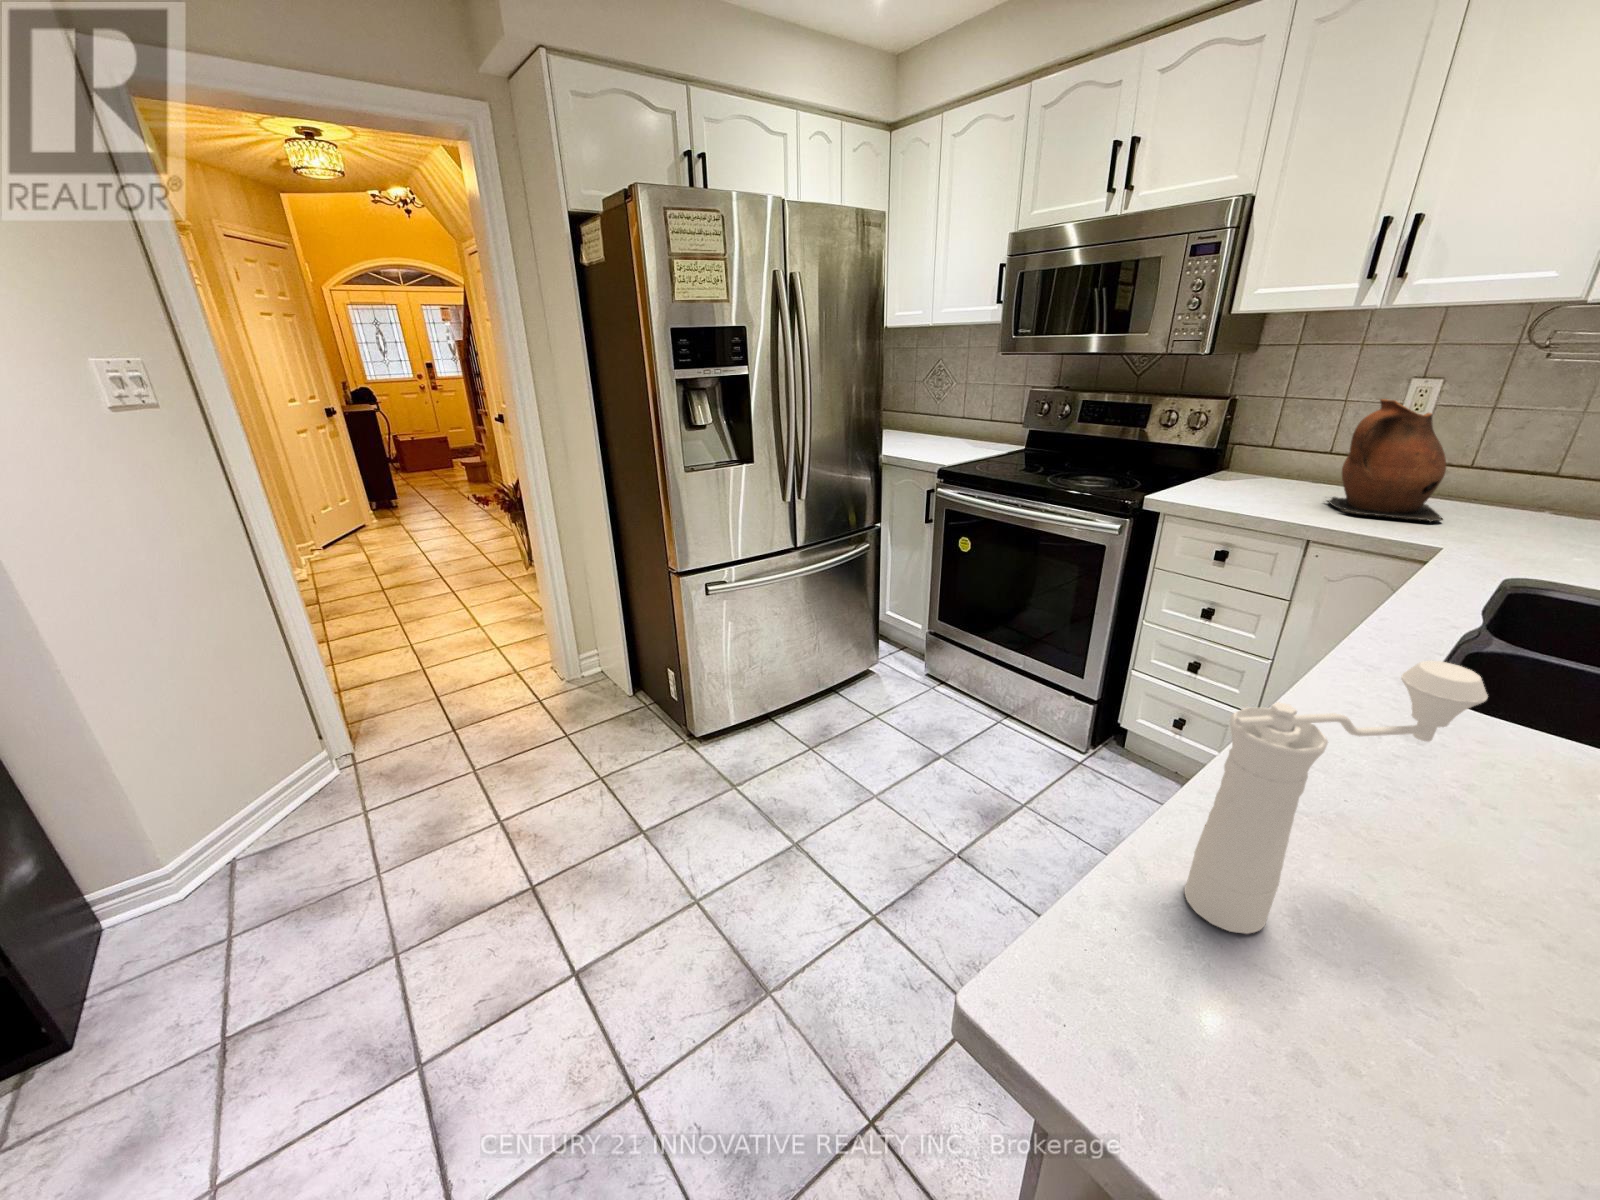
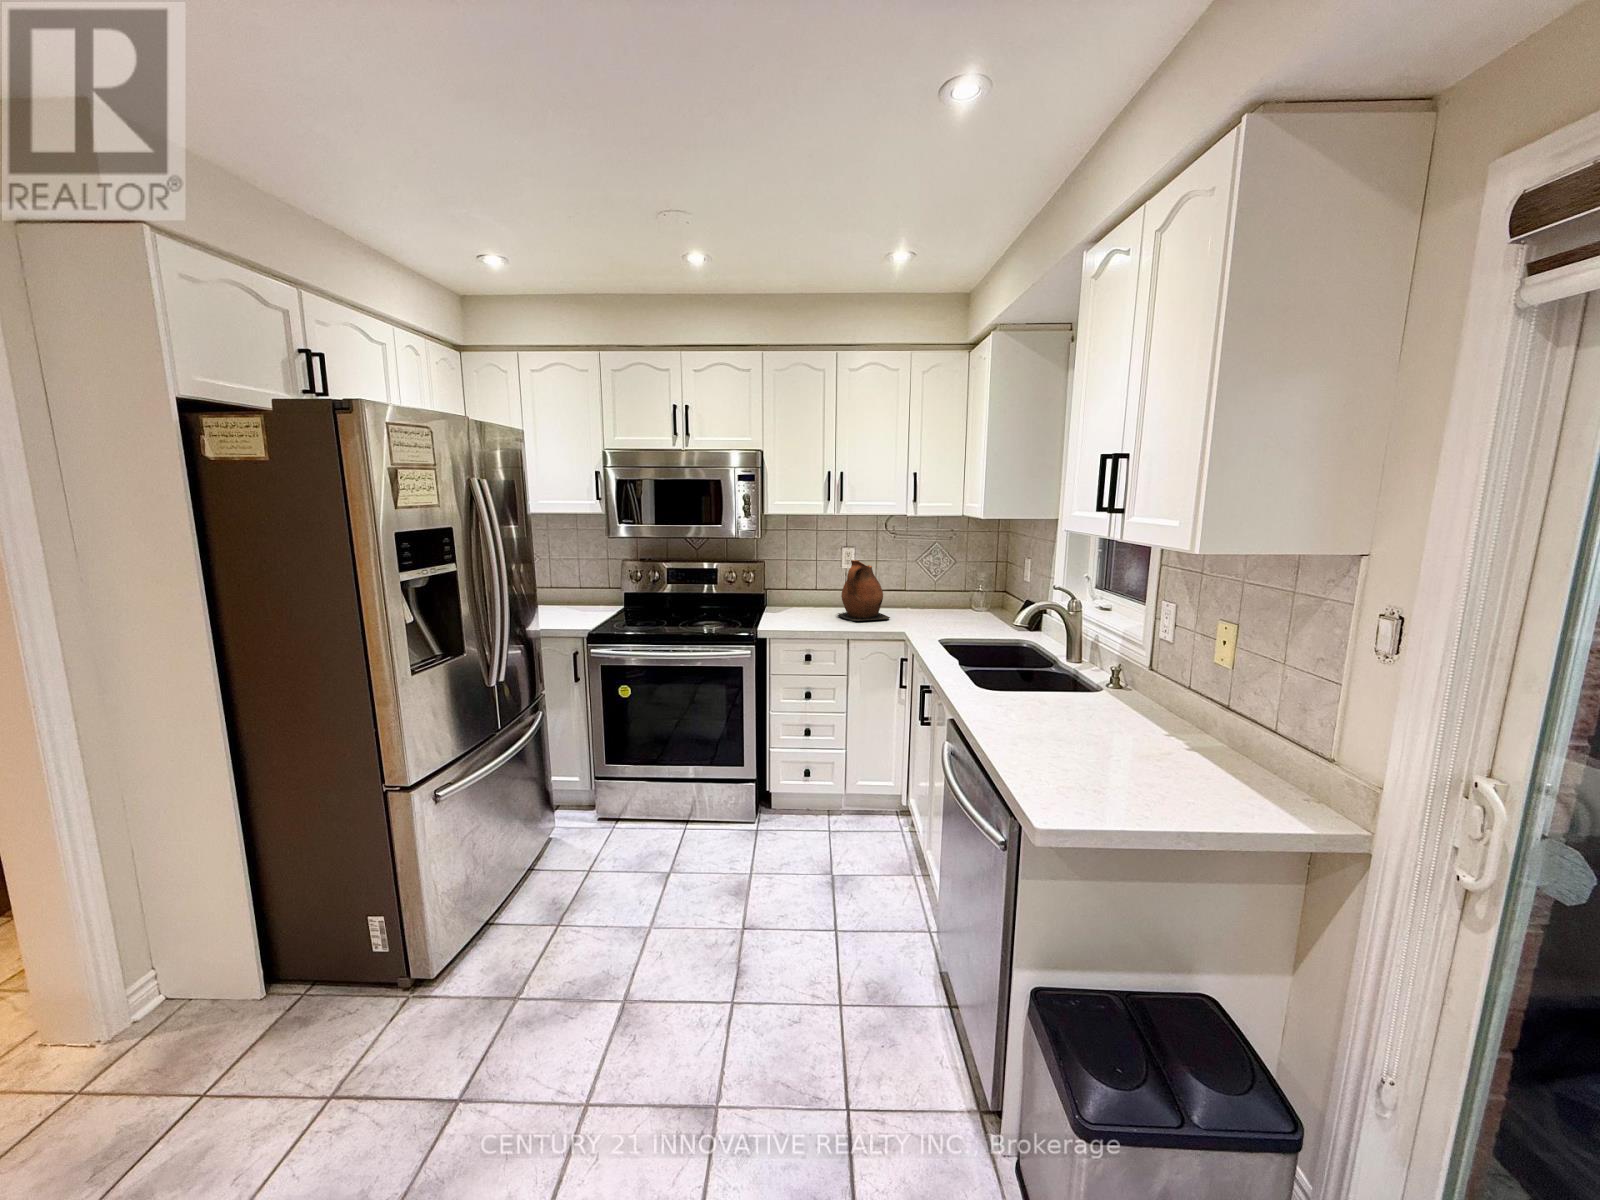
pepper mill: present [1184,661,1488,934] -> none [1029,660,1075,776]

